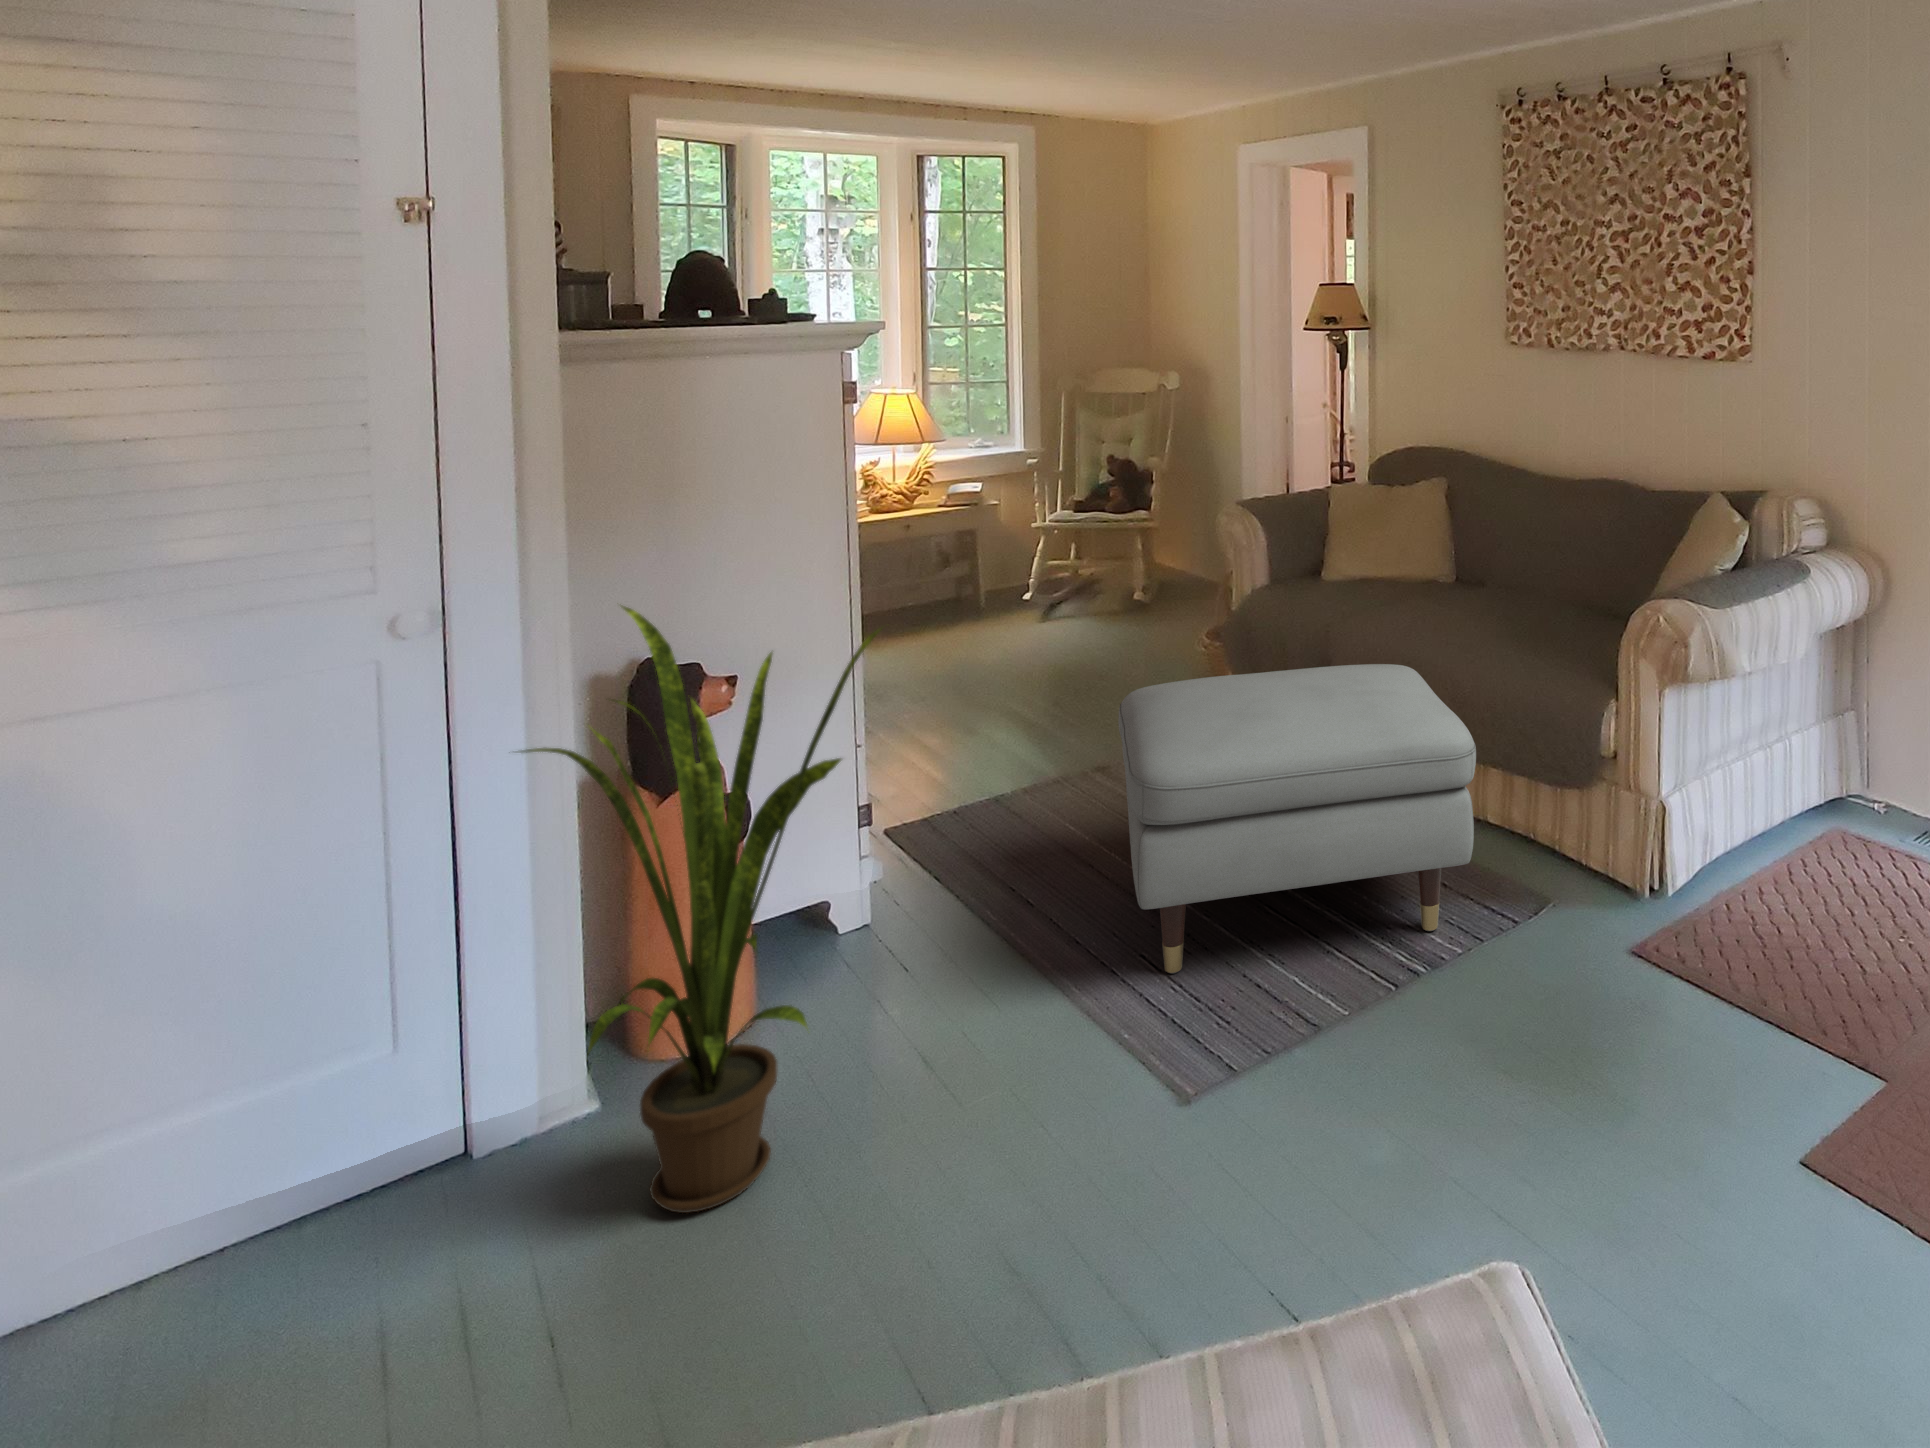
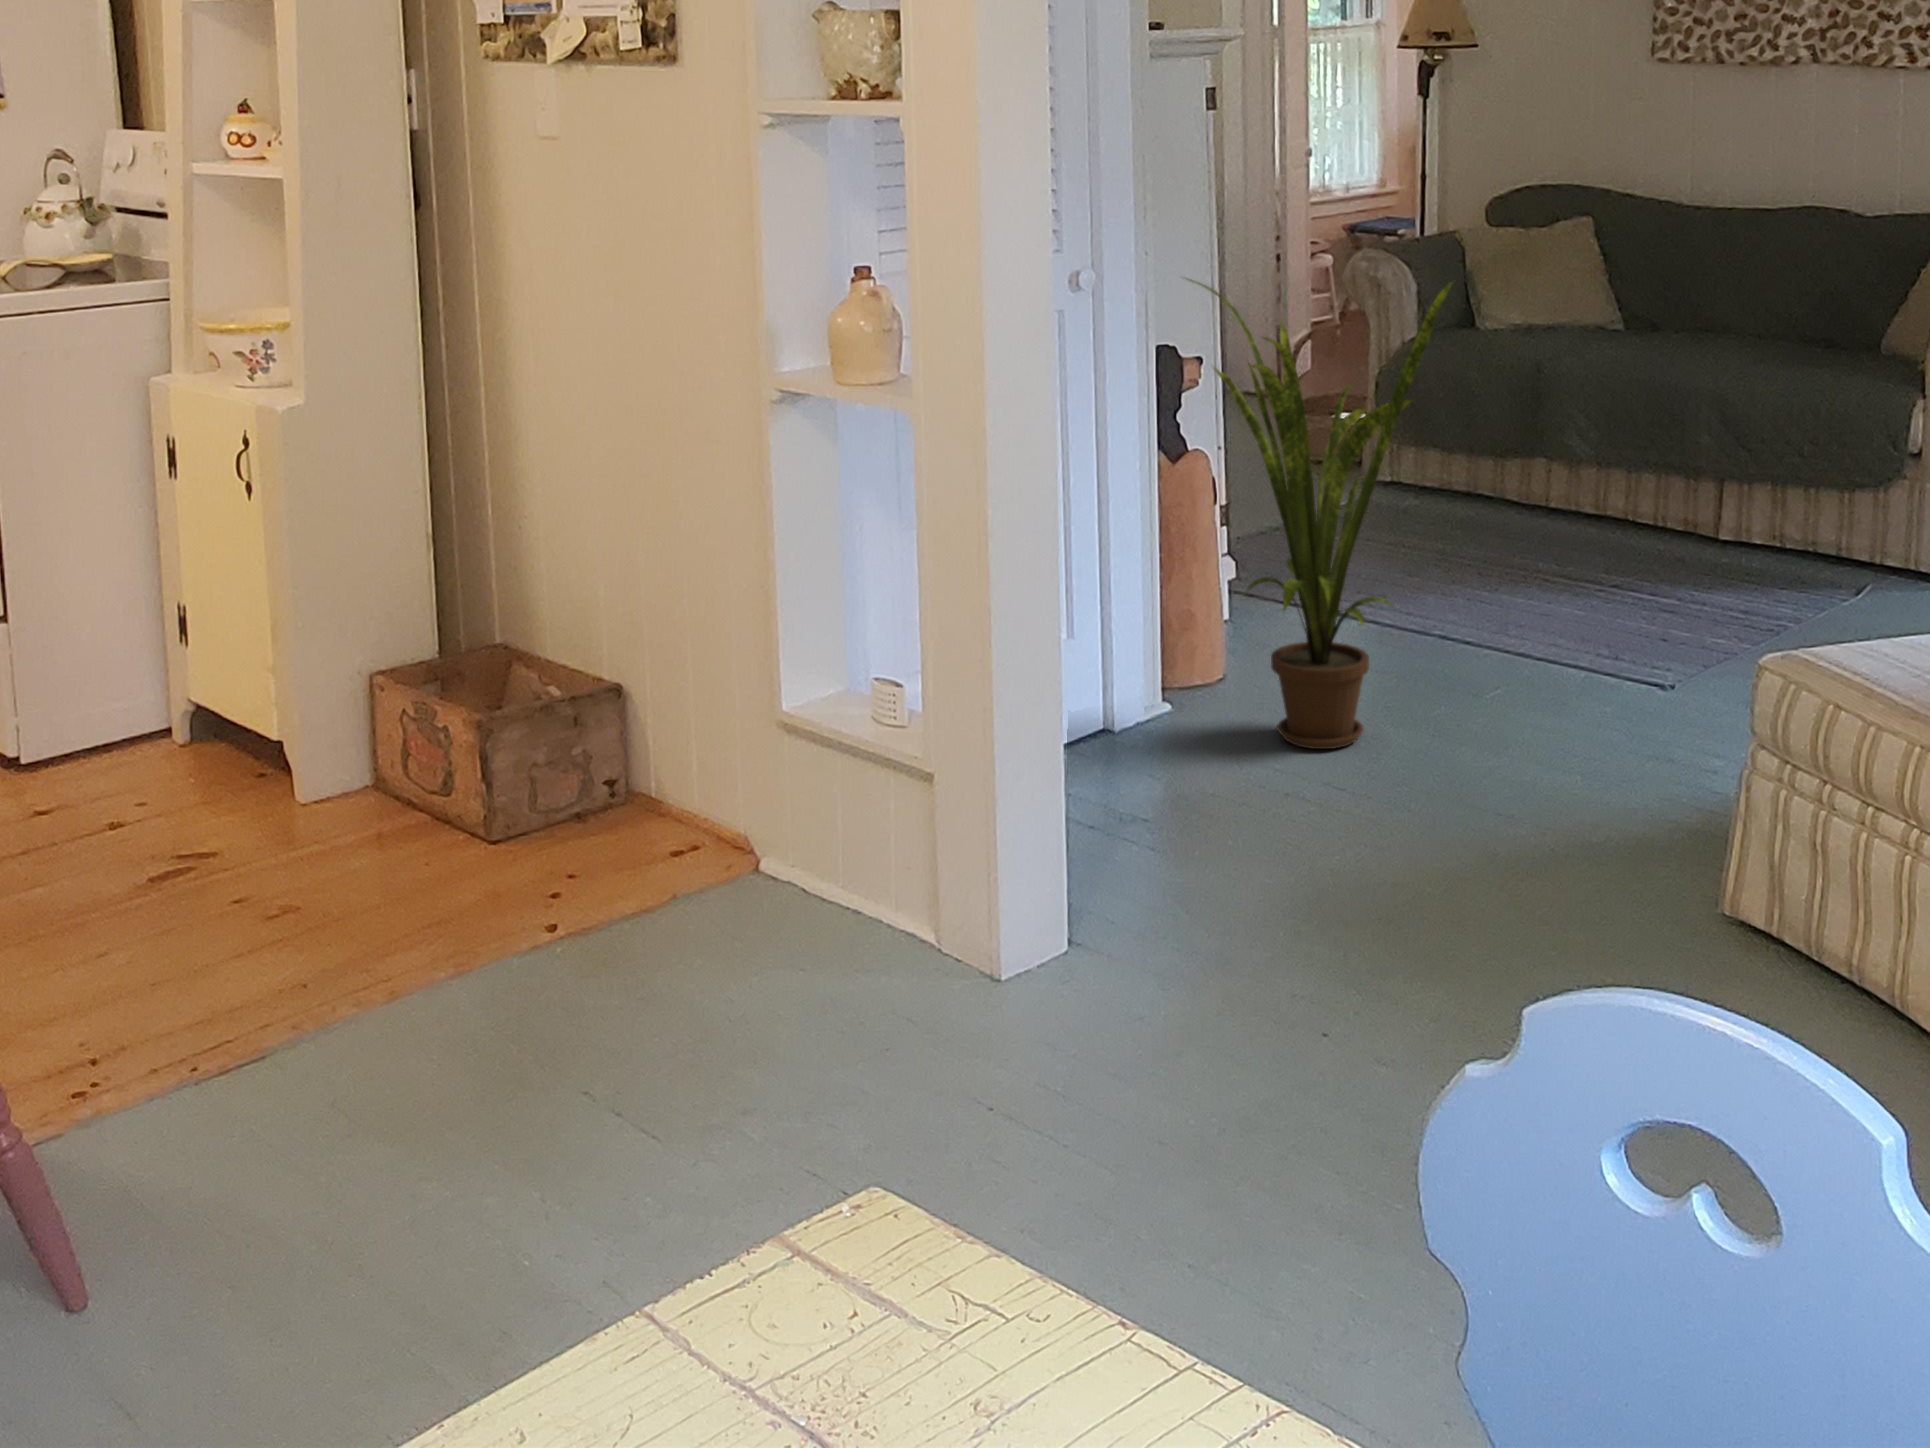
ottoman: present [1118,664,1476,973] -> none [1417,384,1813,638]

